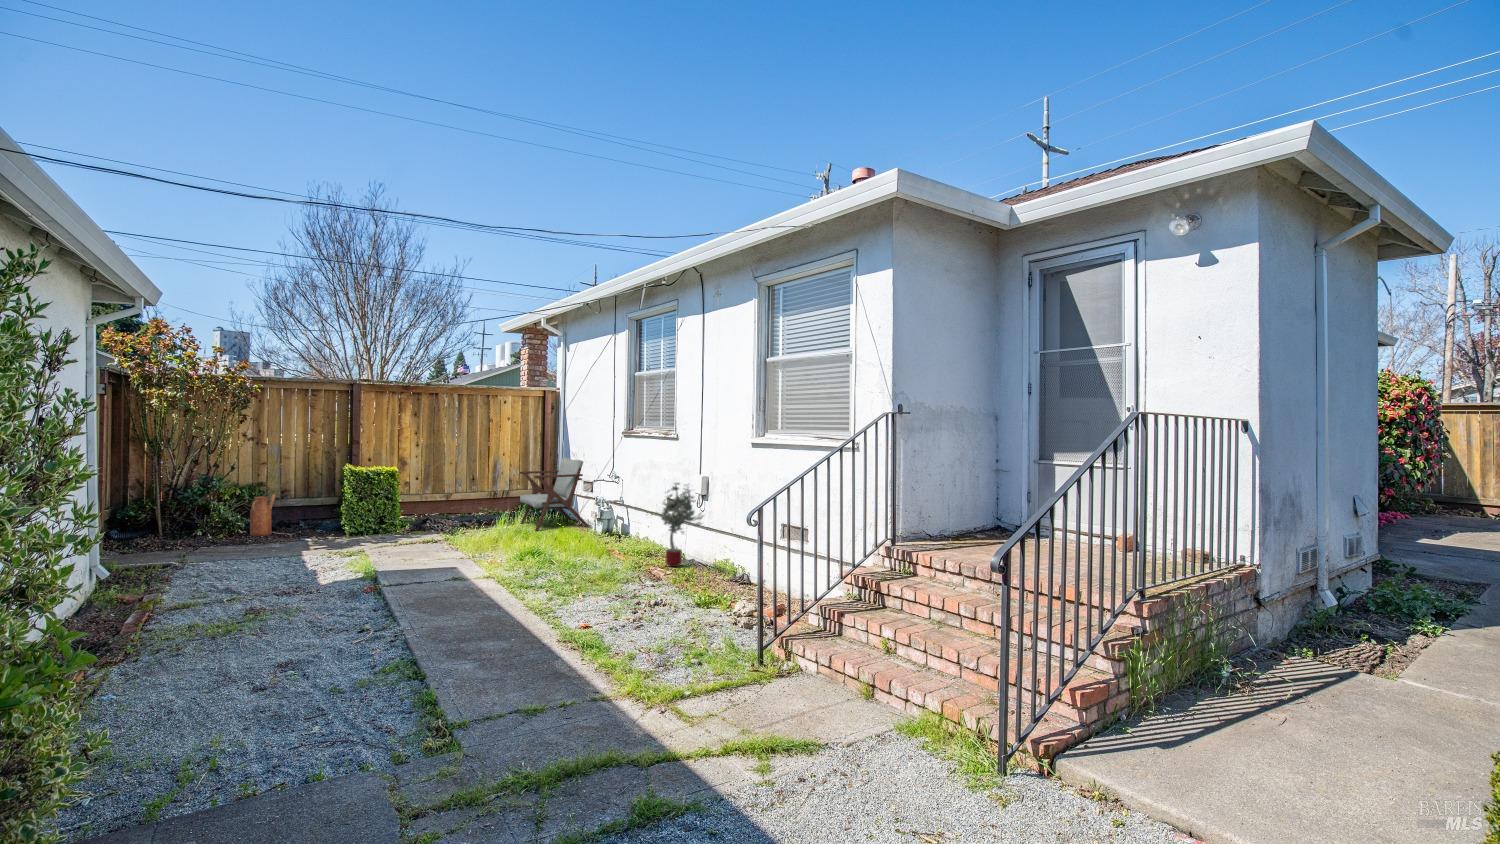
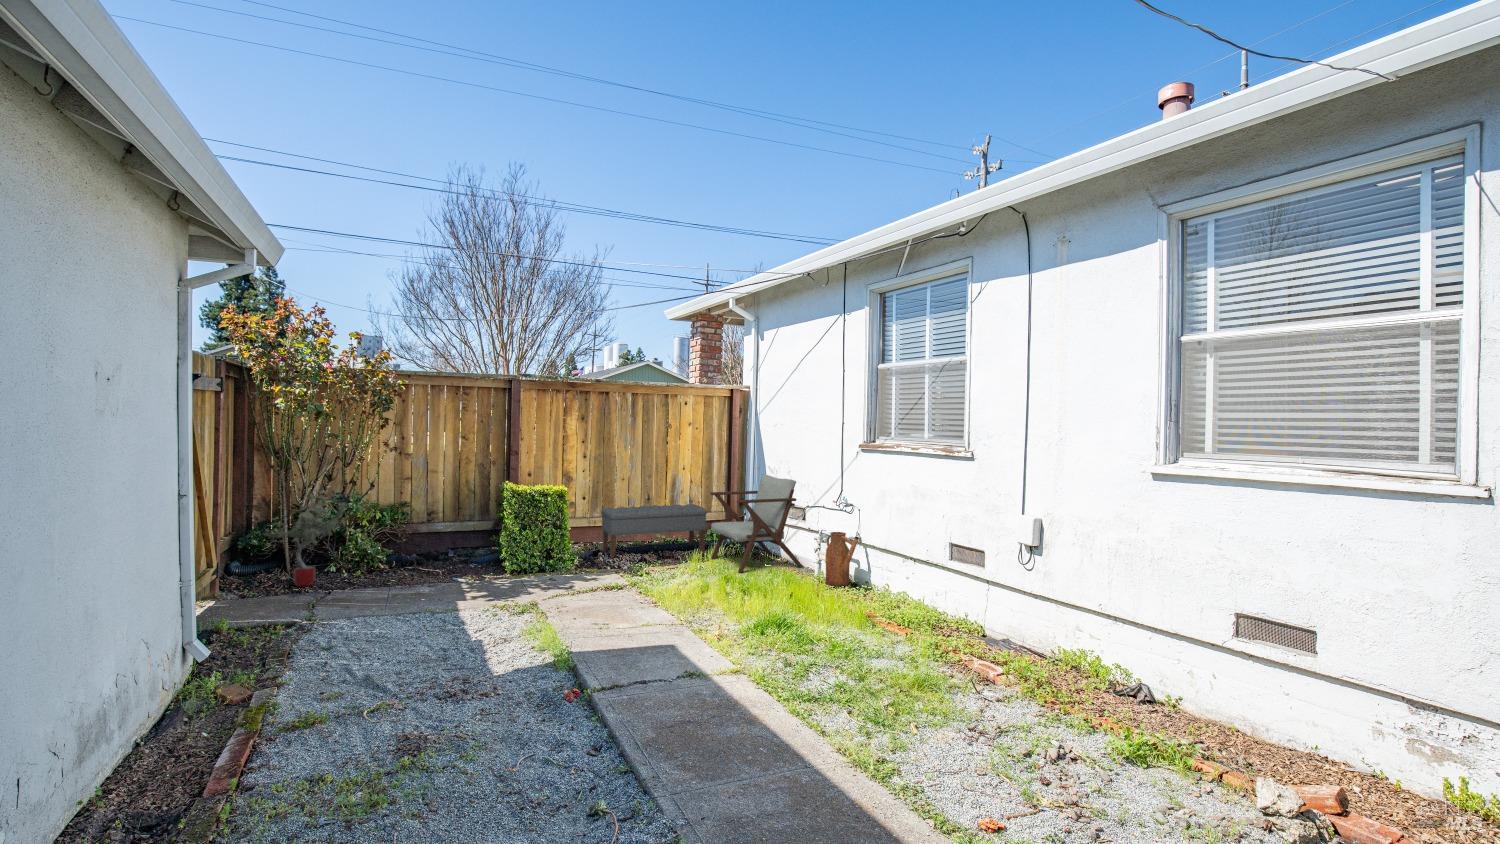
bench: none [432,483,521,525] -> present [601,504,707,558]
potted tree: present [660,483,703,567] -> present [264,490,346,587]
watering can: present [250,494,275,536] -> present [825,532,859,586]

